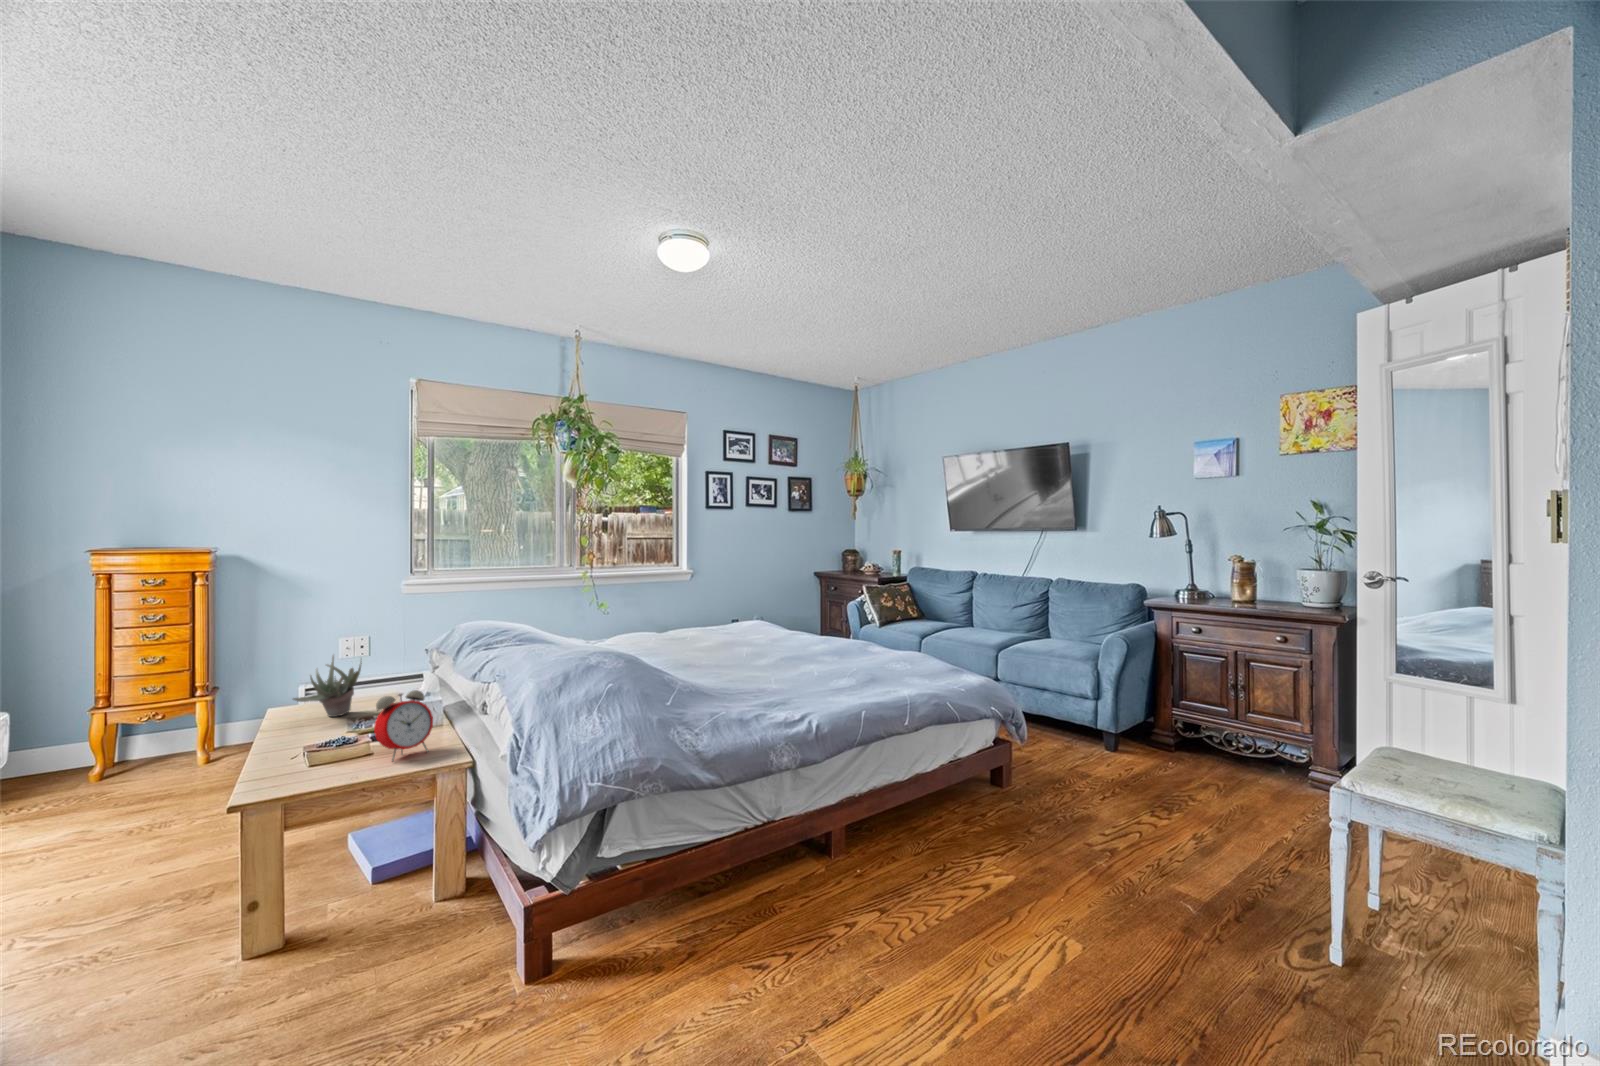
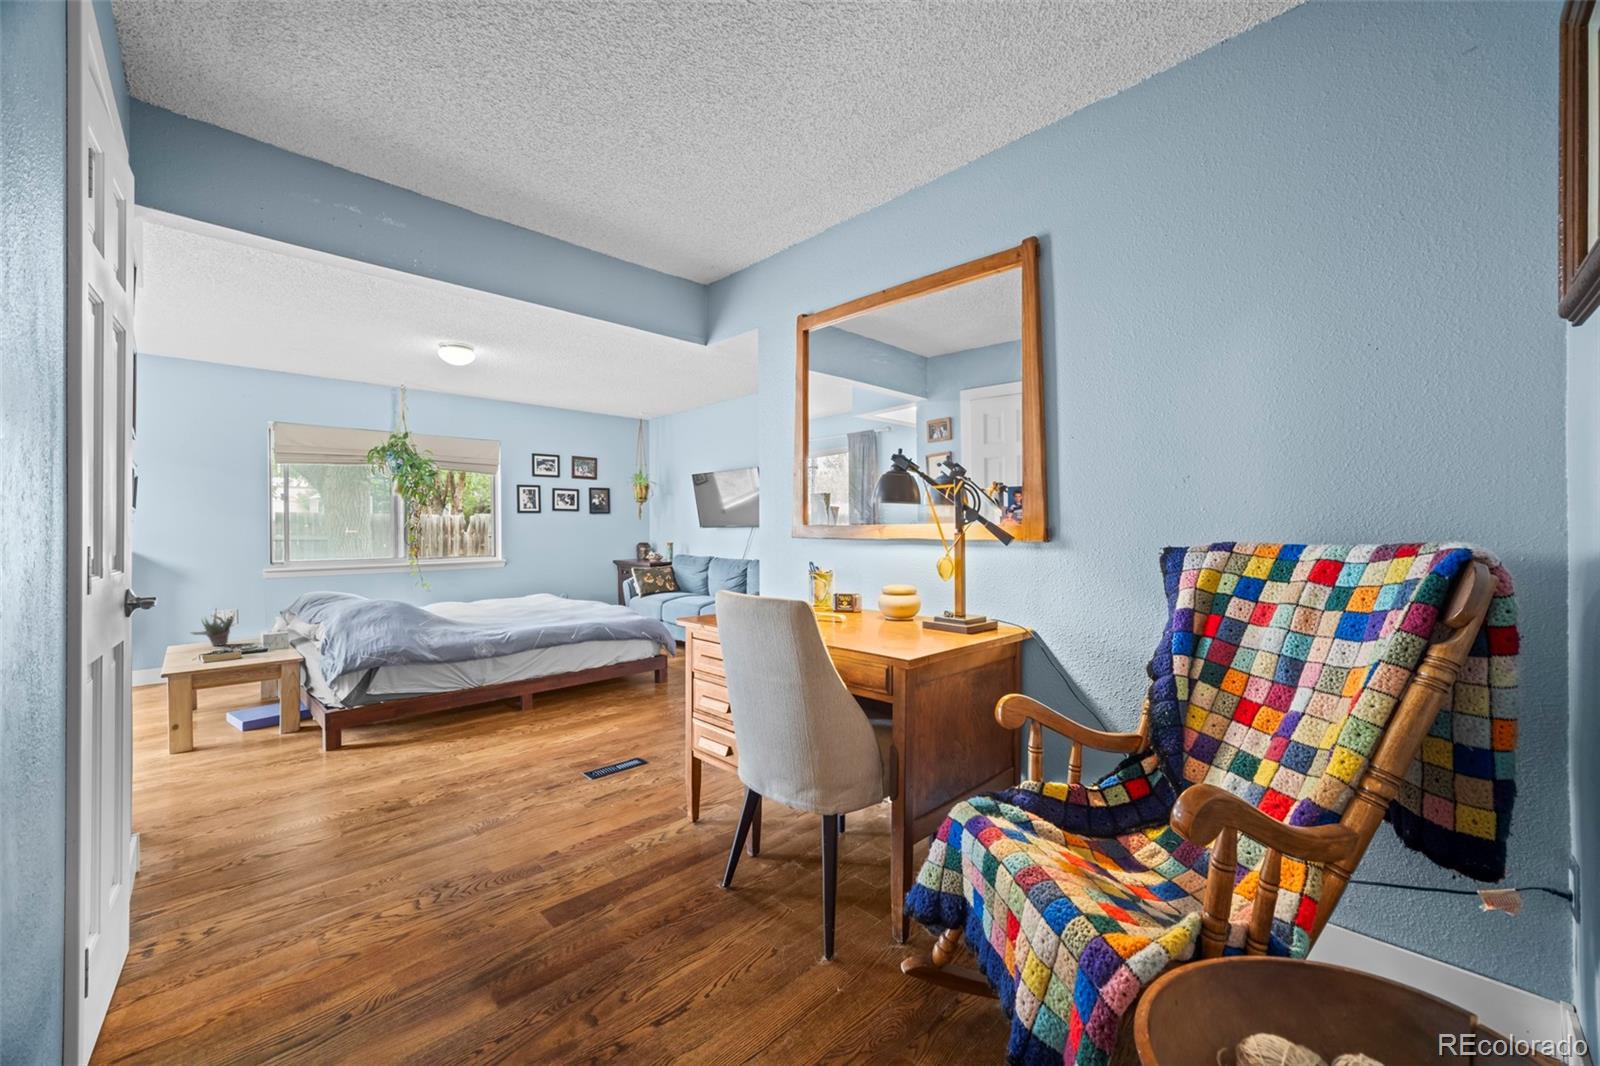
alarm clock: present [374,690,433,762] -> none [243,621,280,658]

